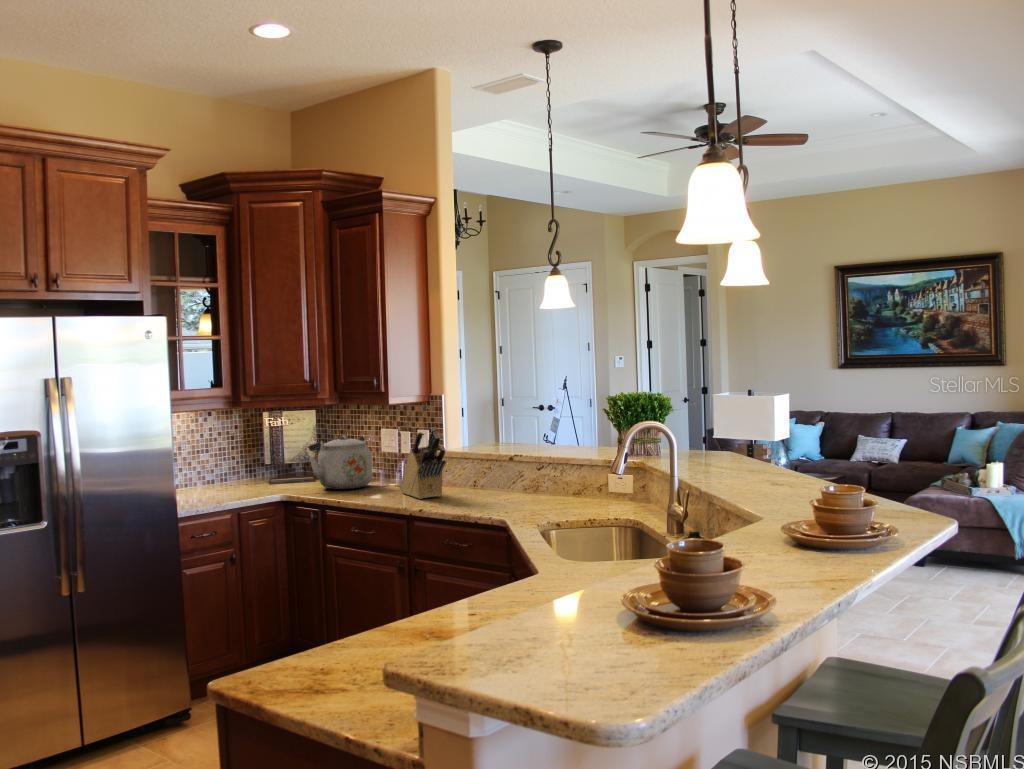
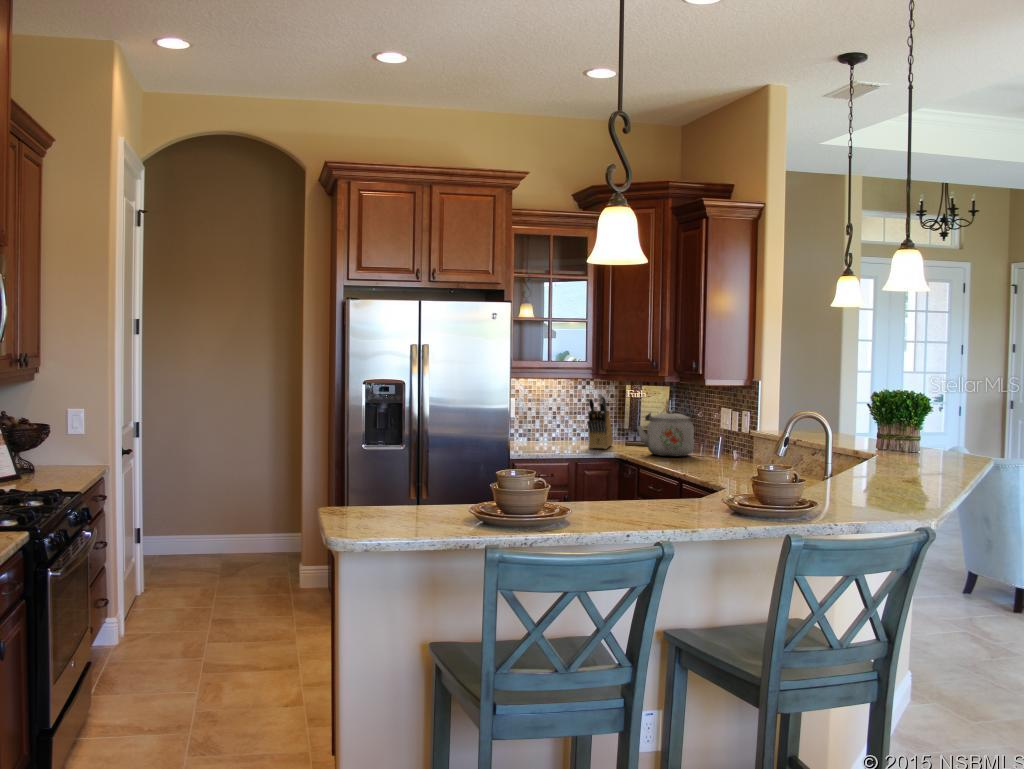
knife block: present [400,427,446,499] -> present [587,396,613,449]

